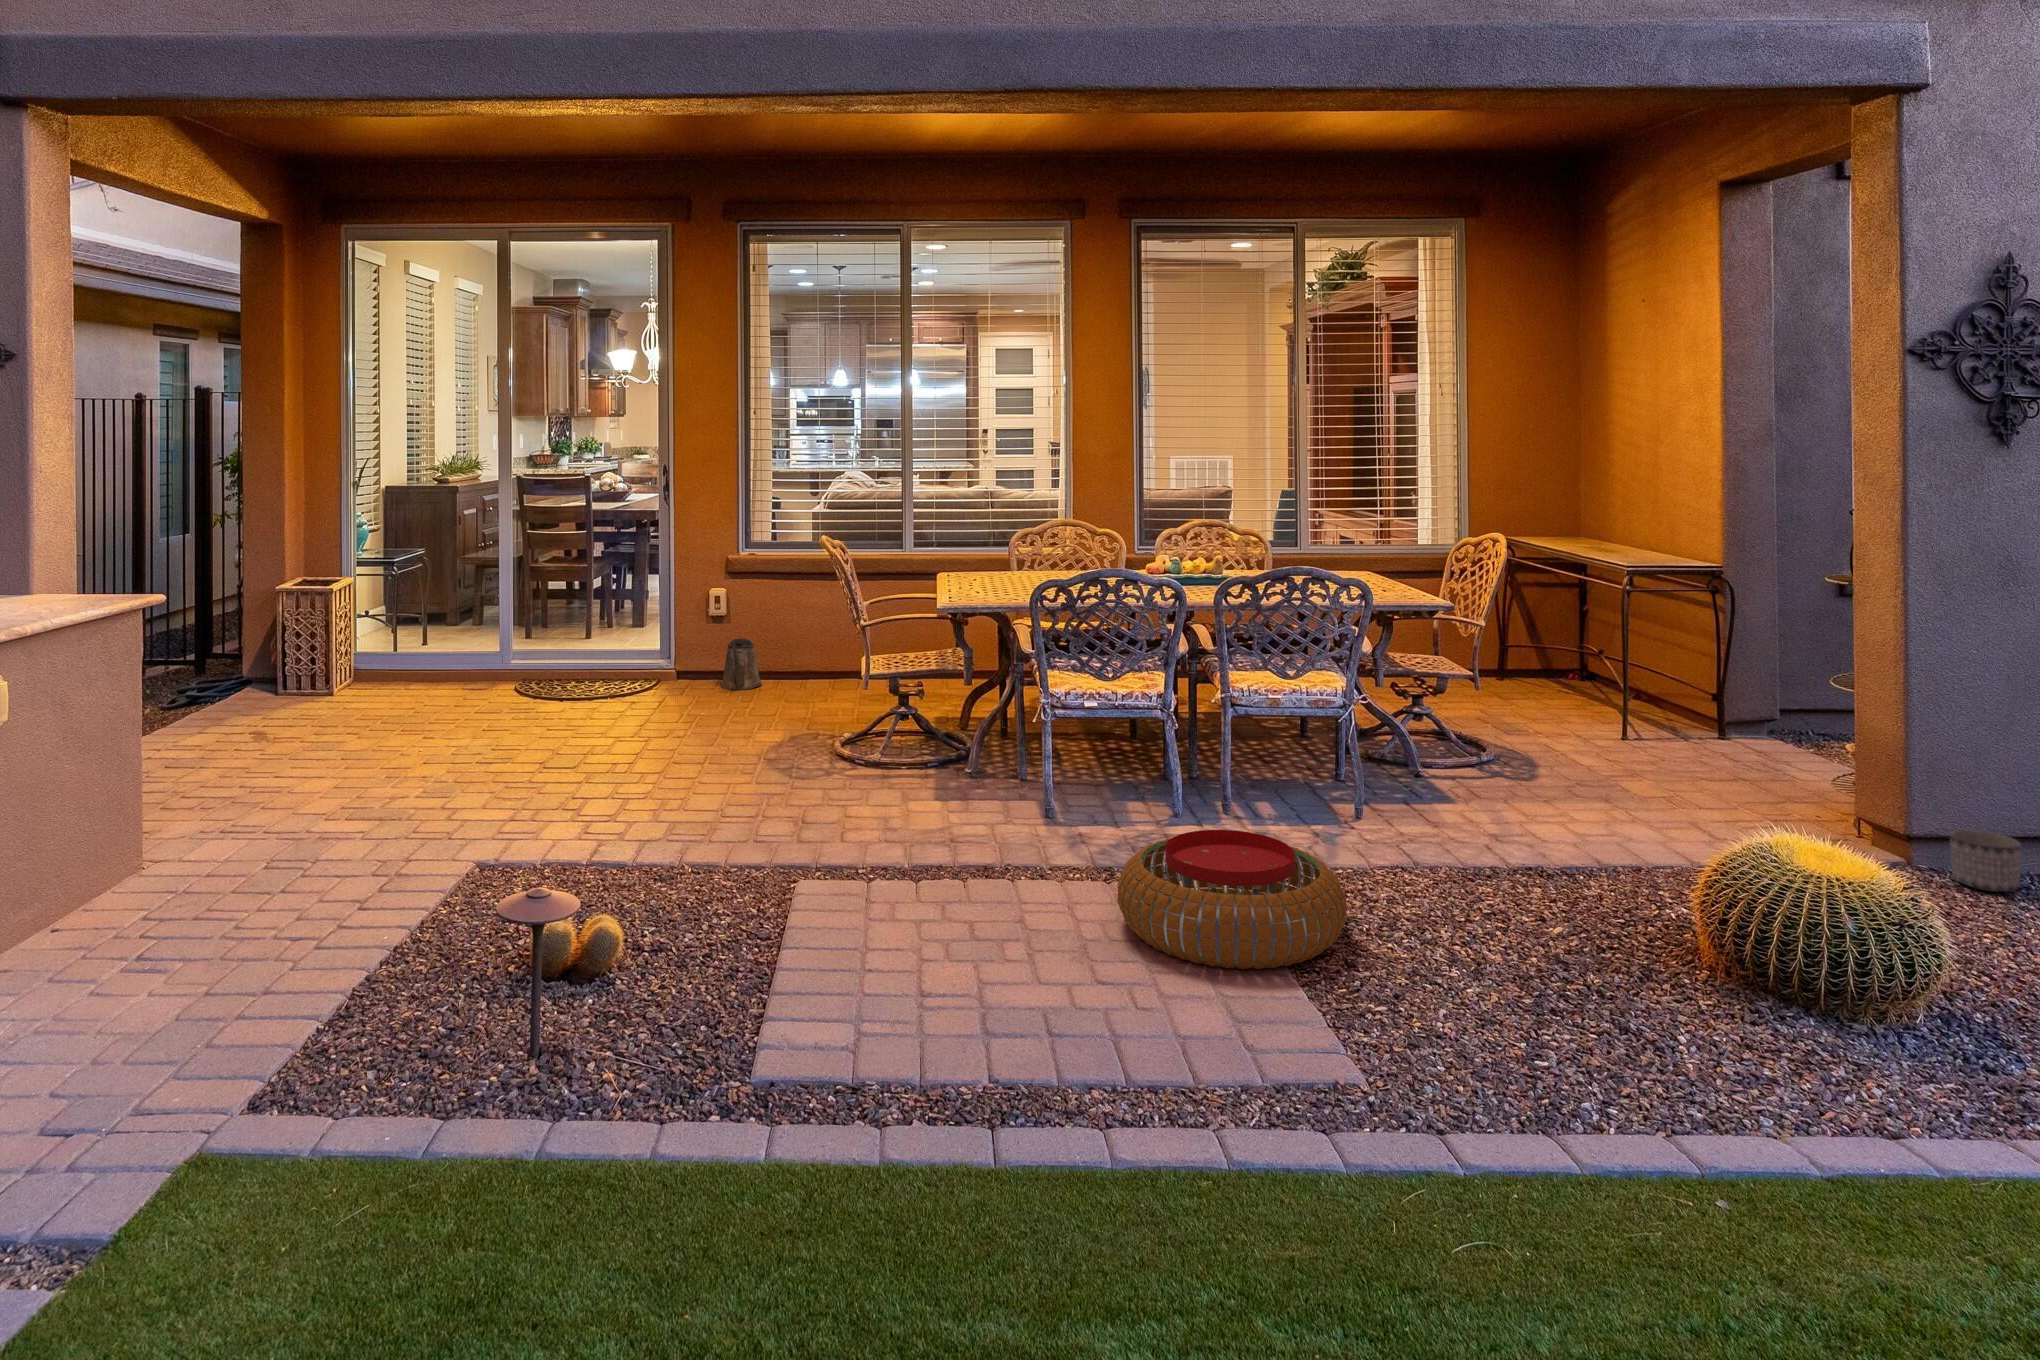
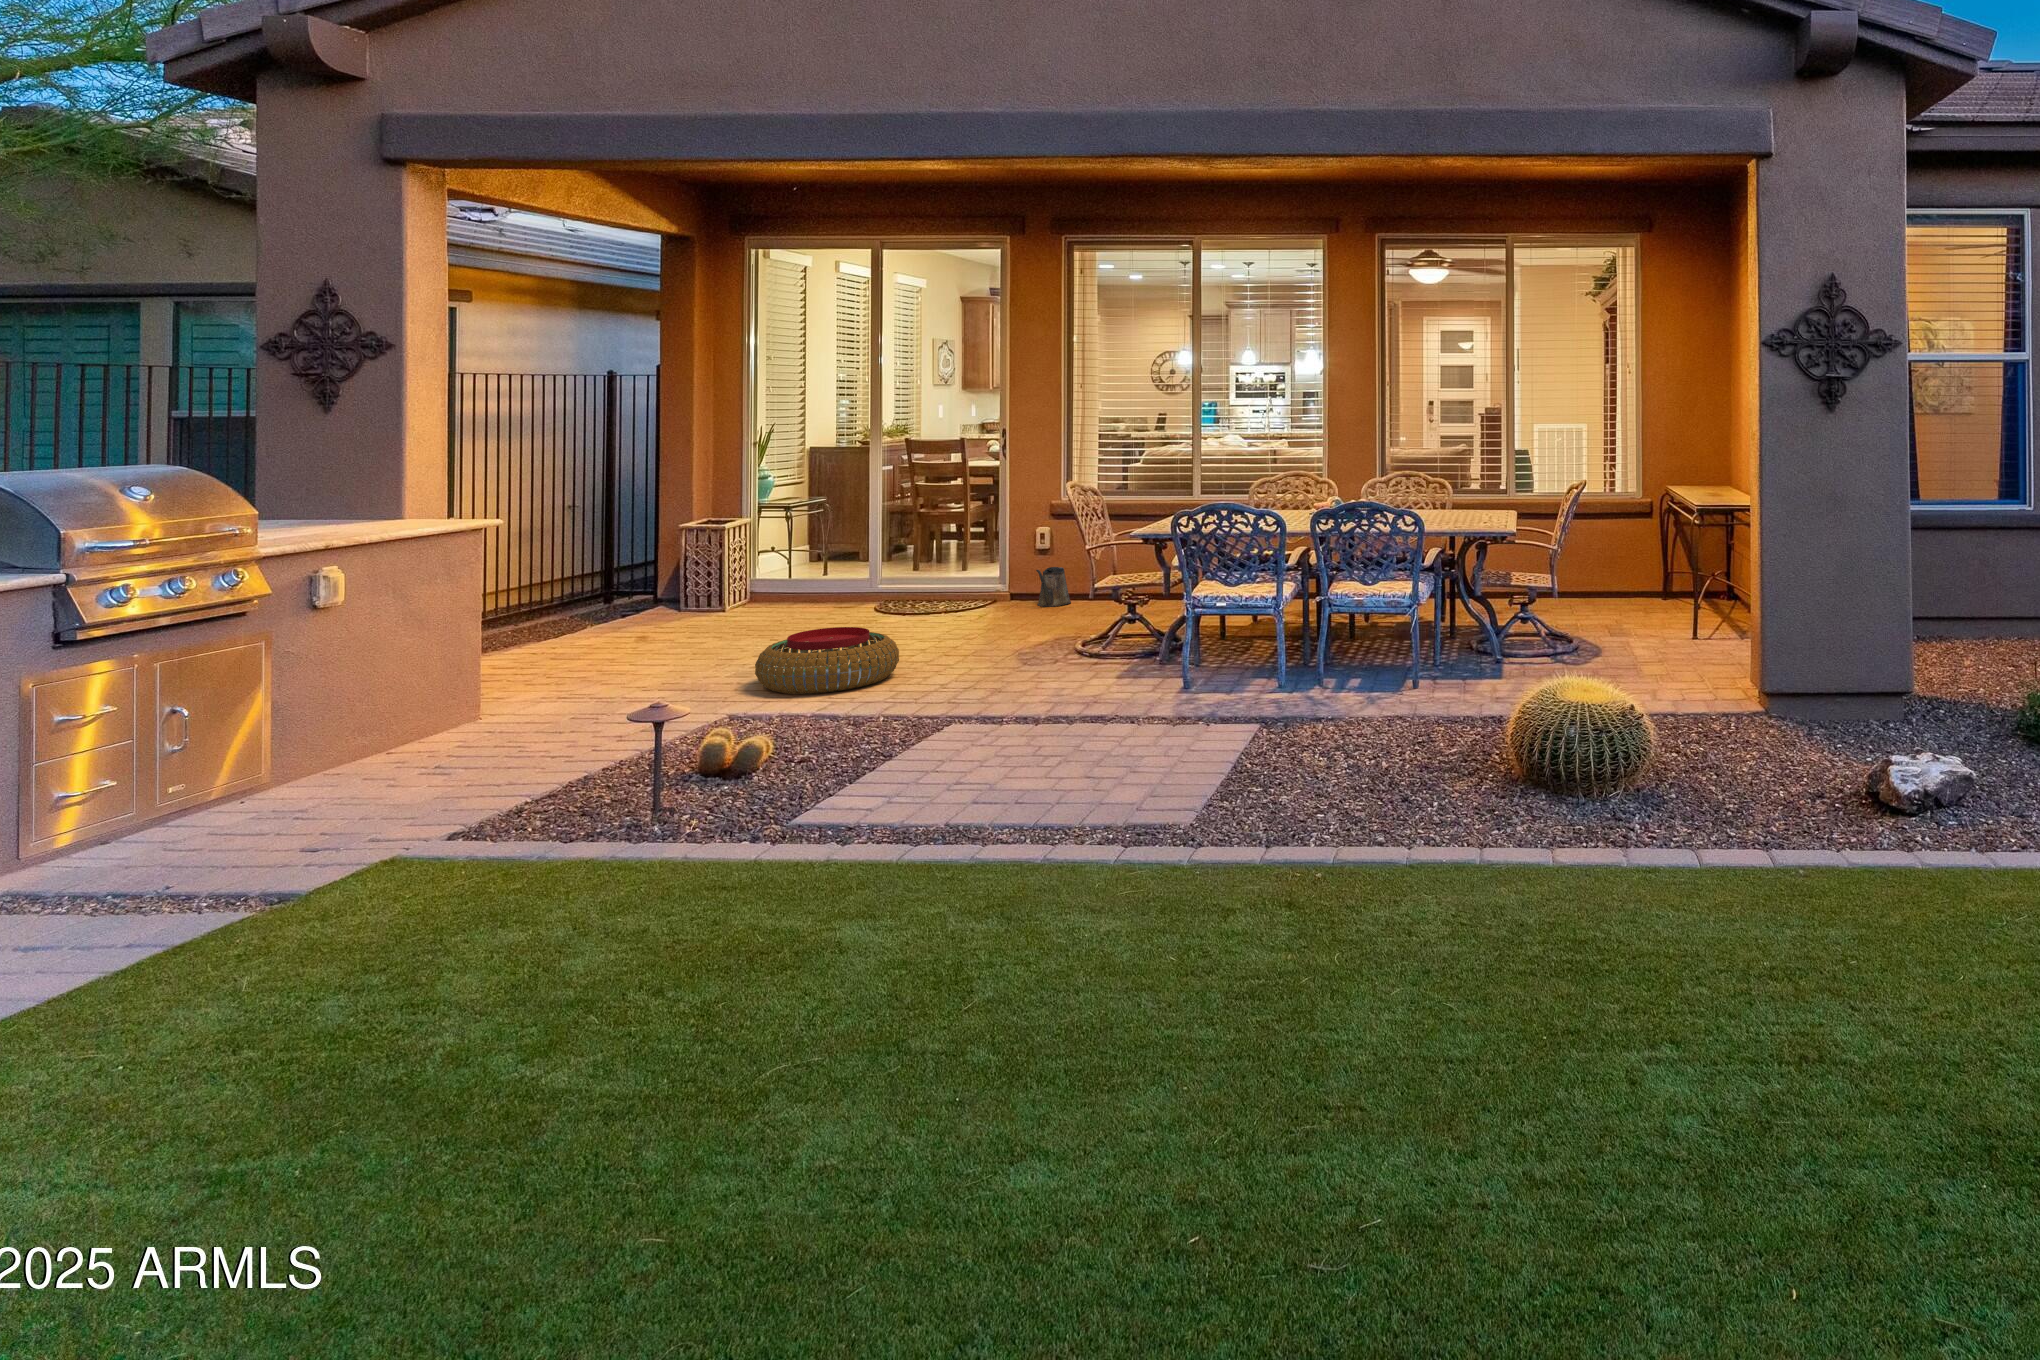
pouf: present [1118,830,1346,969] -> present [755,627,899,694]
planter: present [1950,830,2020,892] -> none [1782,691,1824,734]

